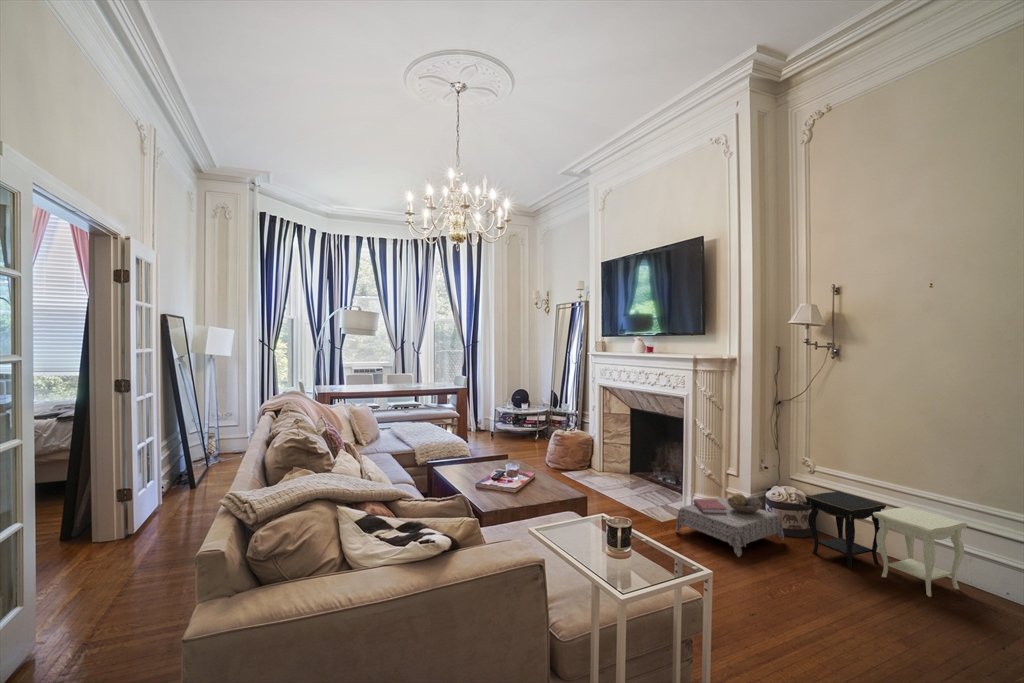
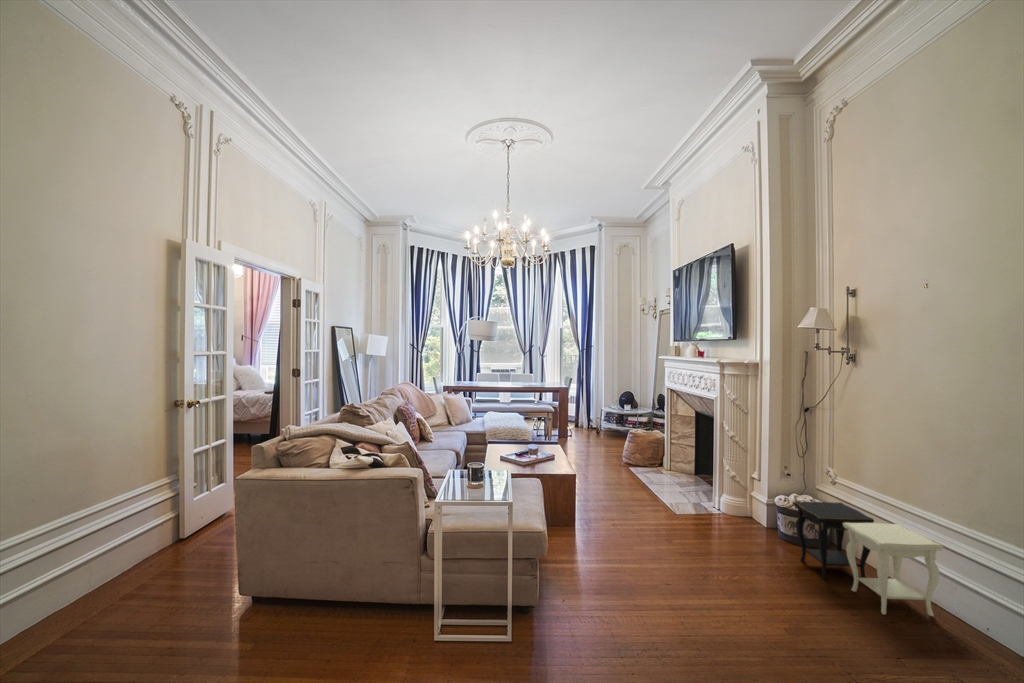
ottoman: present [676,493,784,557] -> none [677,493,780,550]

